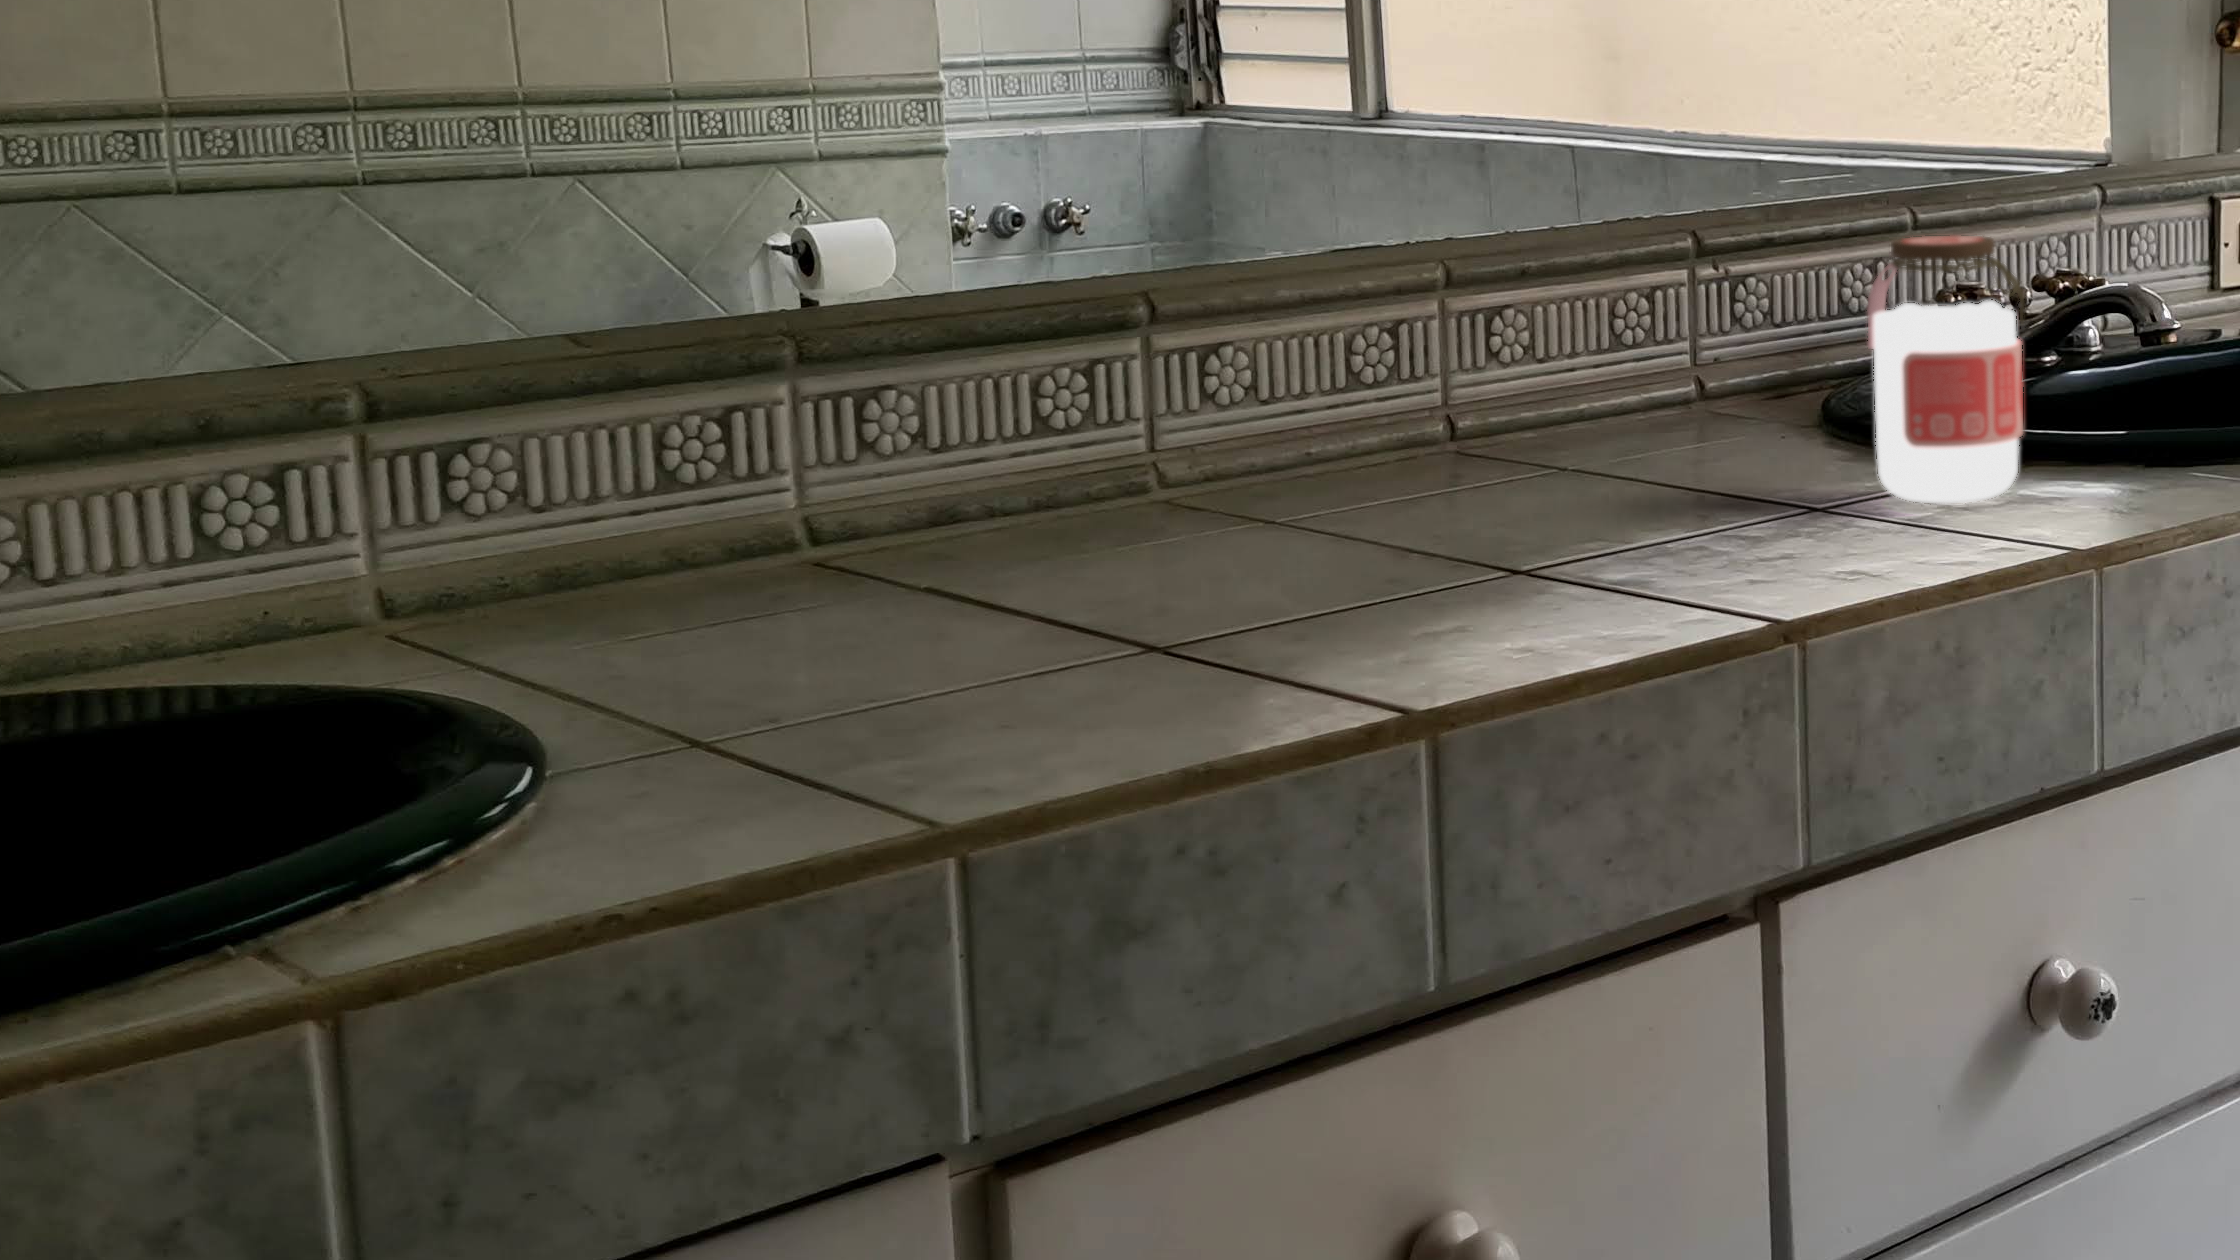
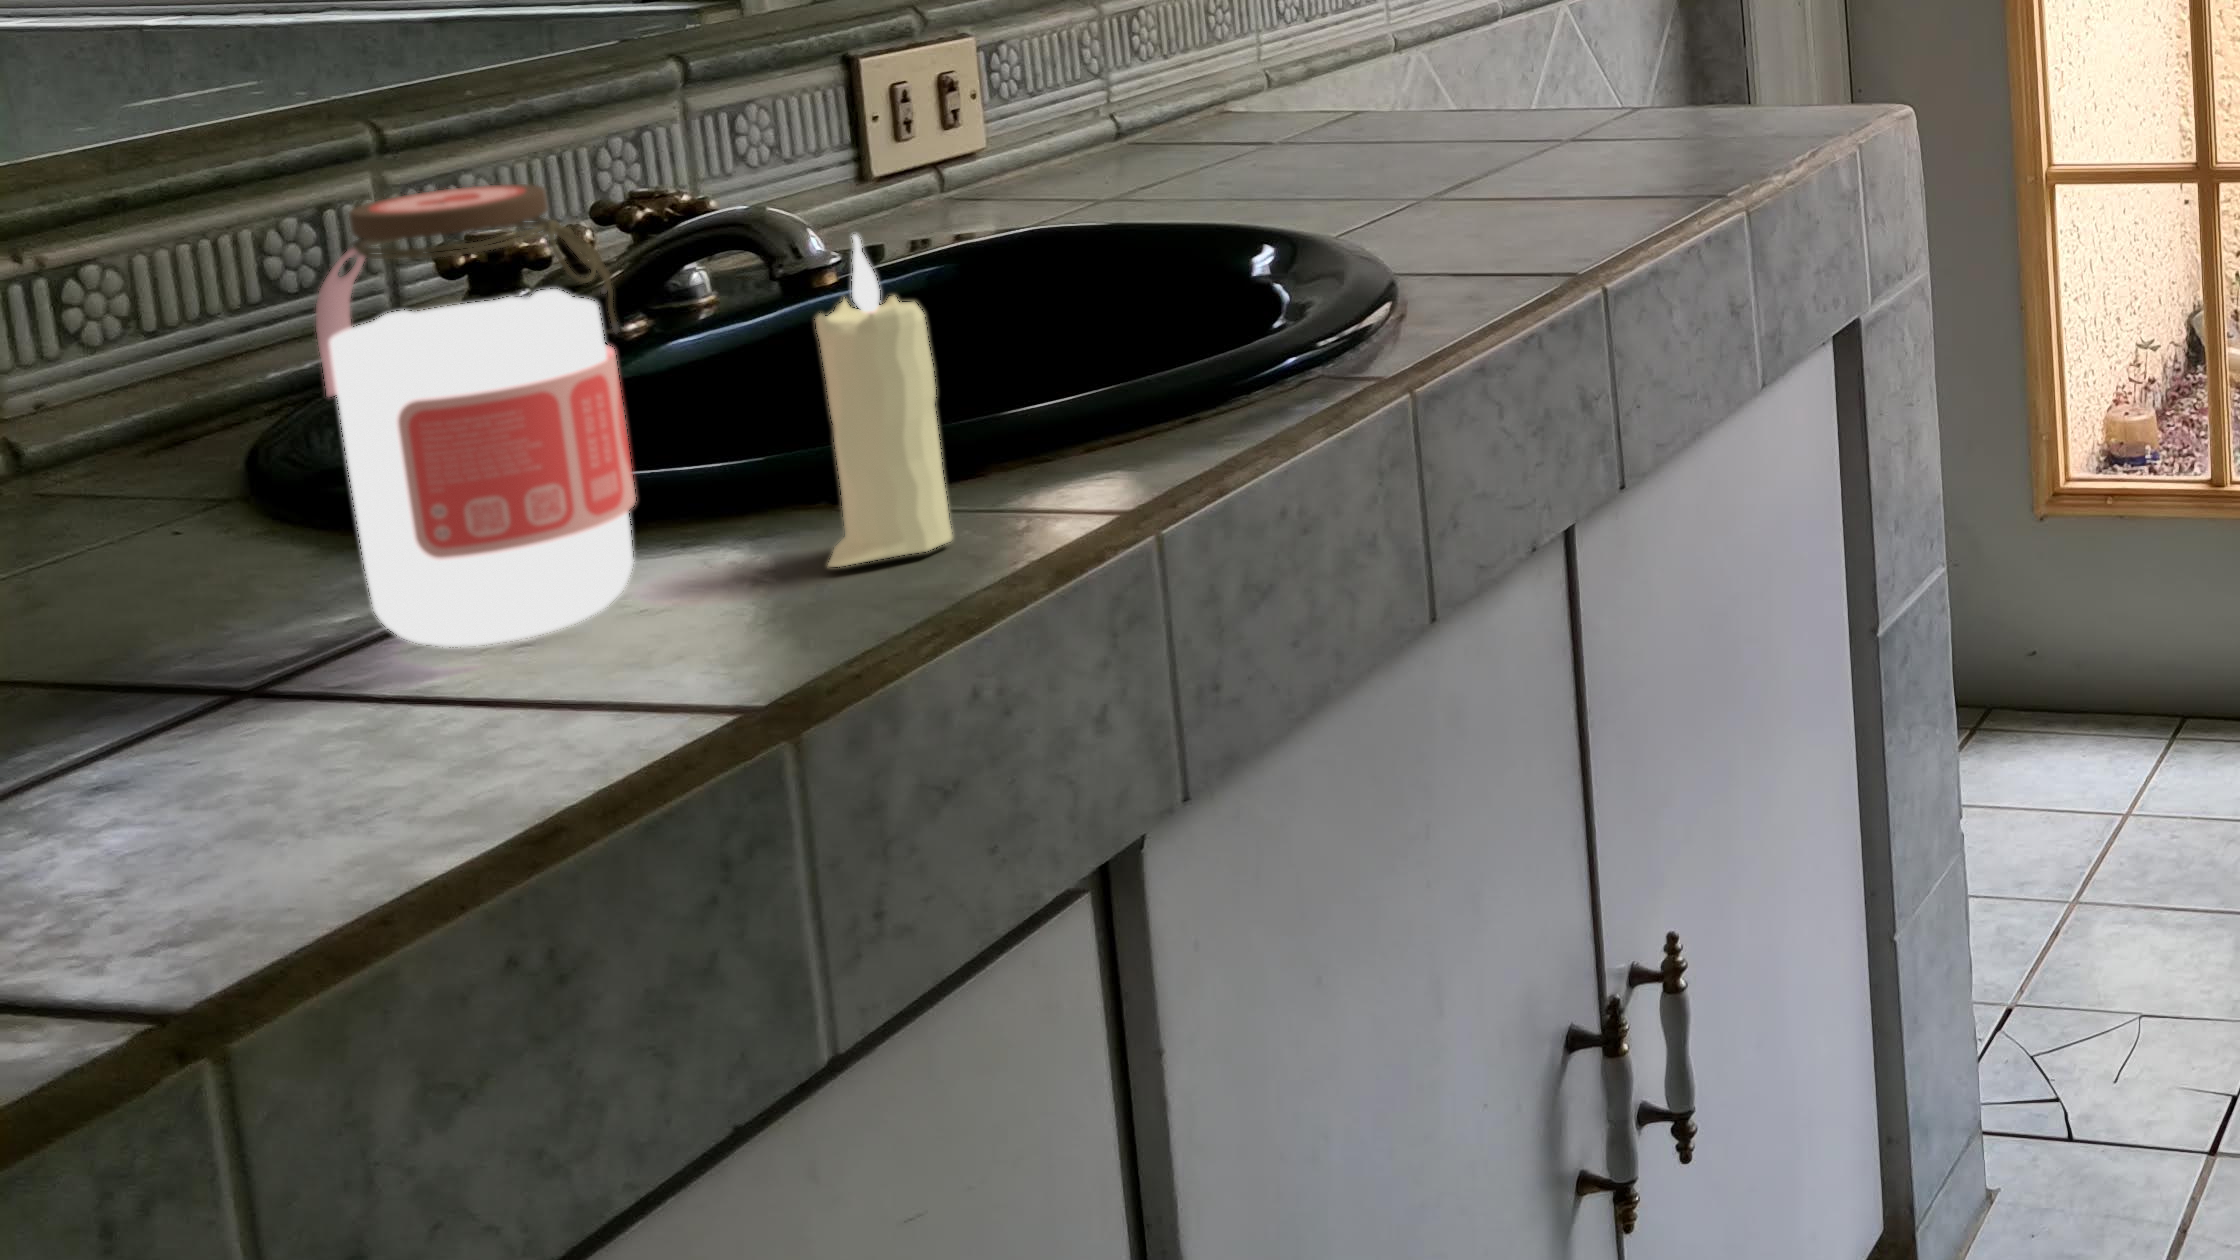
candle: none [2126,288,2204,495] -> present [816,235,952,567]

